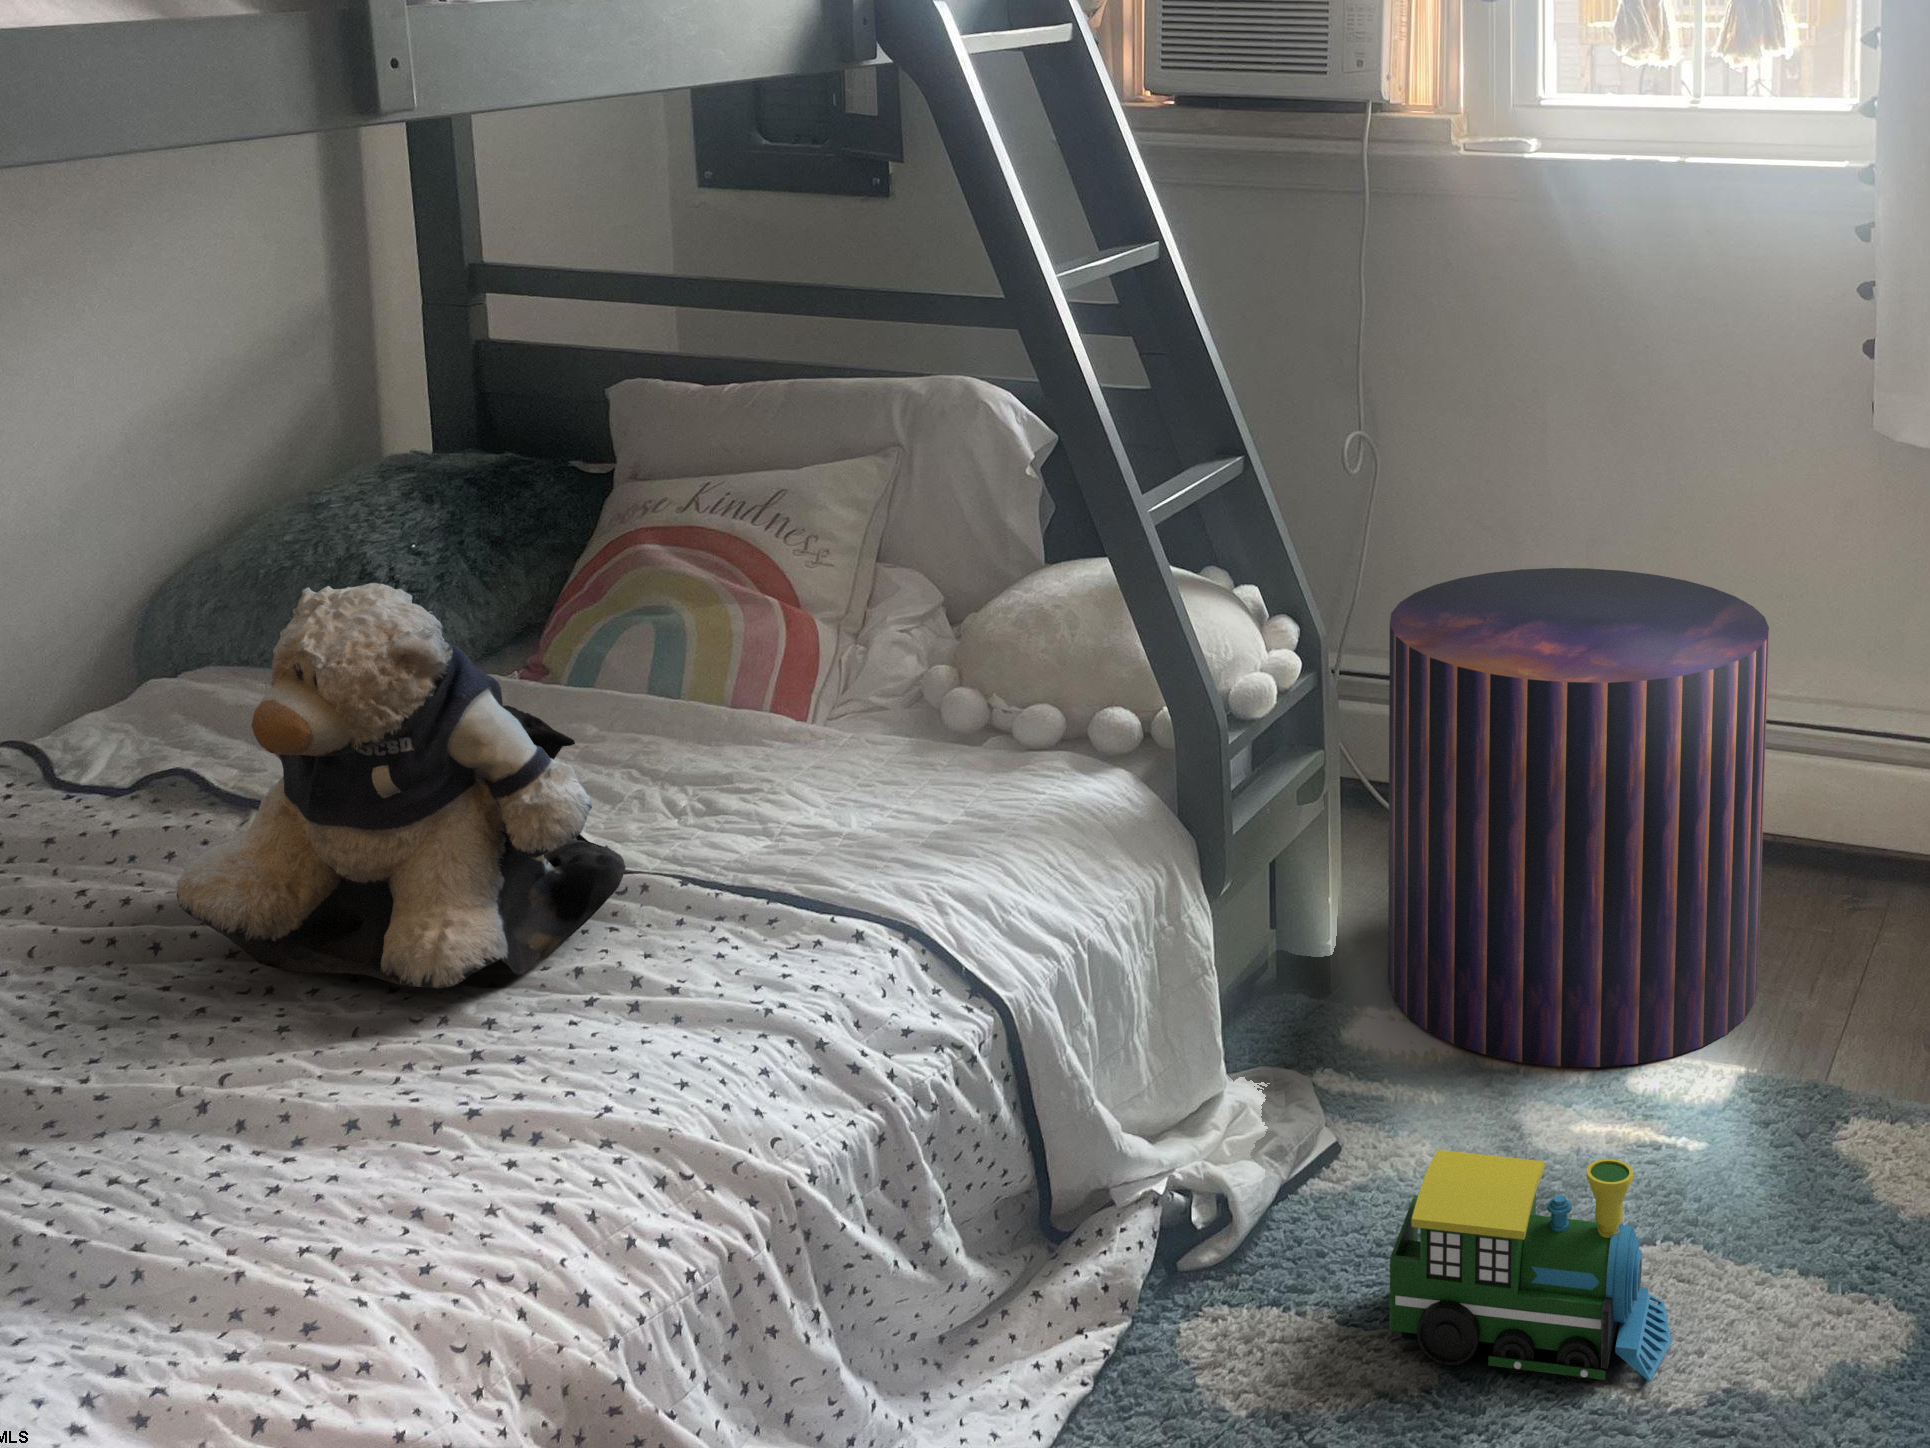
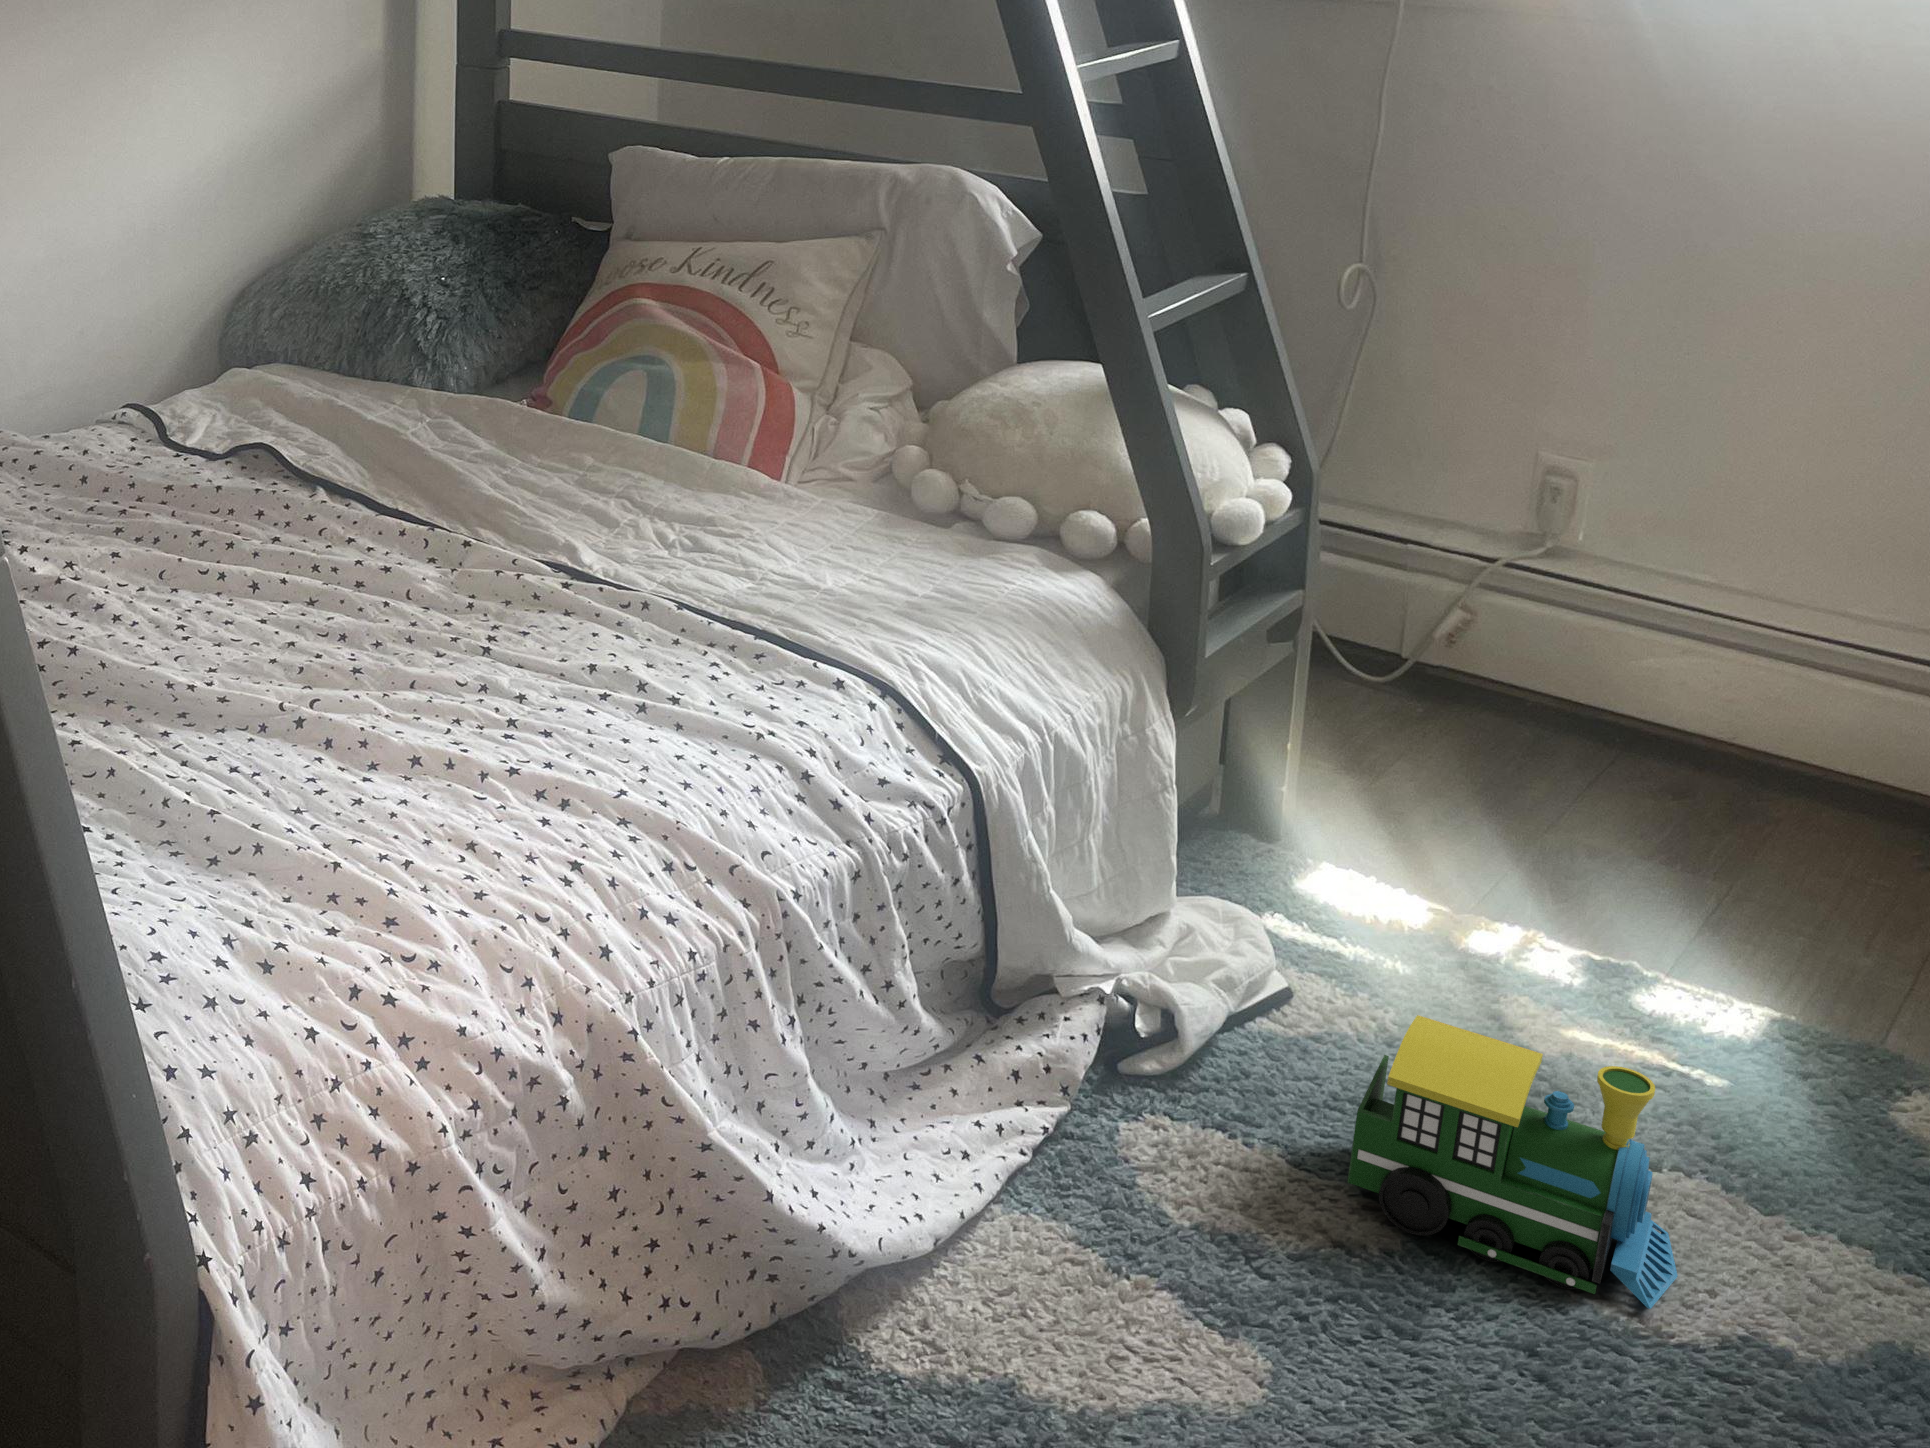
pouf: present [1388,568,1769,1067] -> none [1345,431,1868,983]
teddy bear: present [176,583,626,988] -> none [276,291,637,663]

